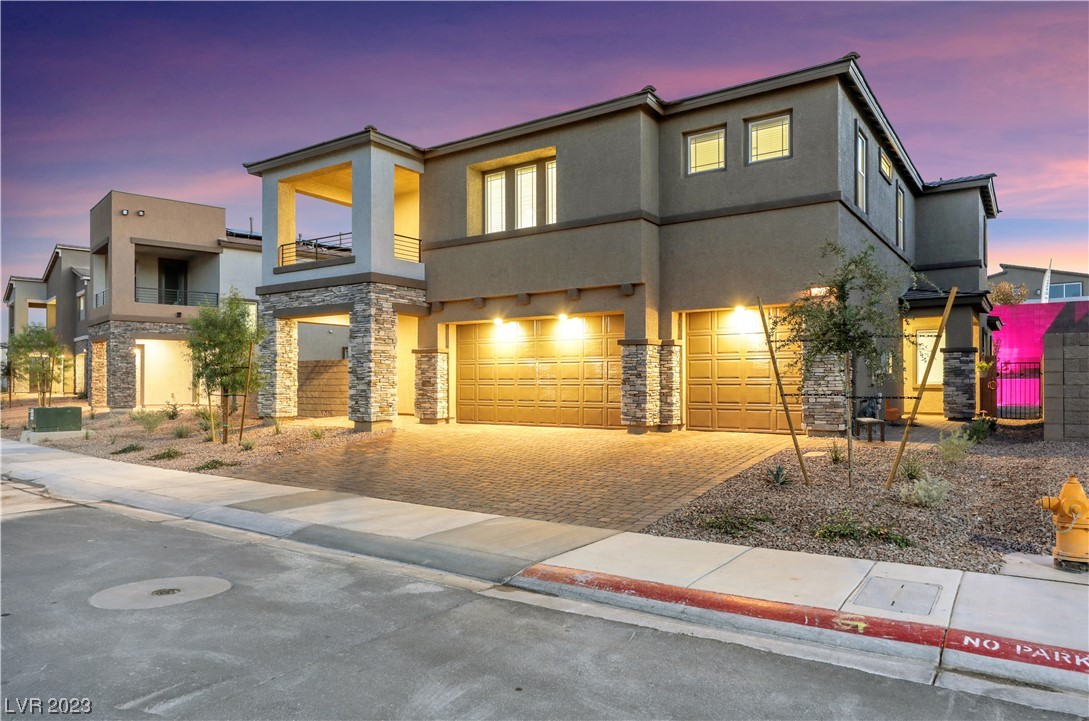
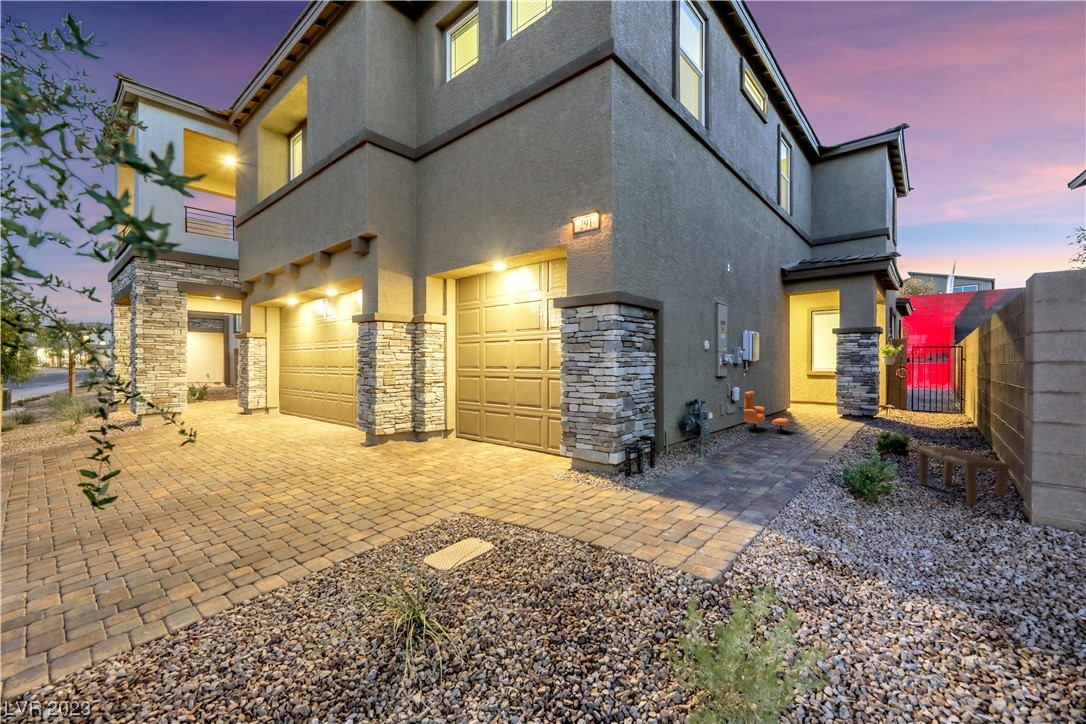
bench: present [855,418,885,442] -> present [918,446,1011,507]

